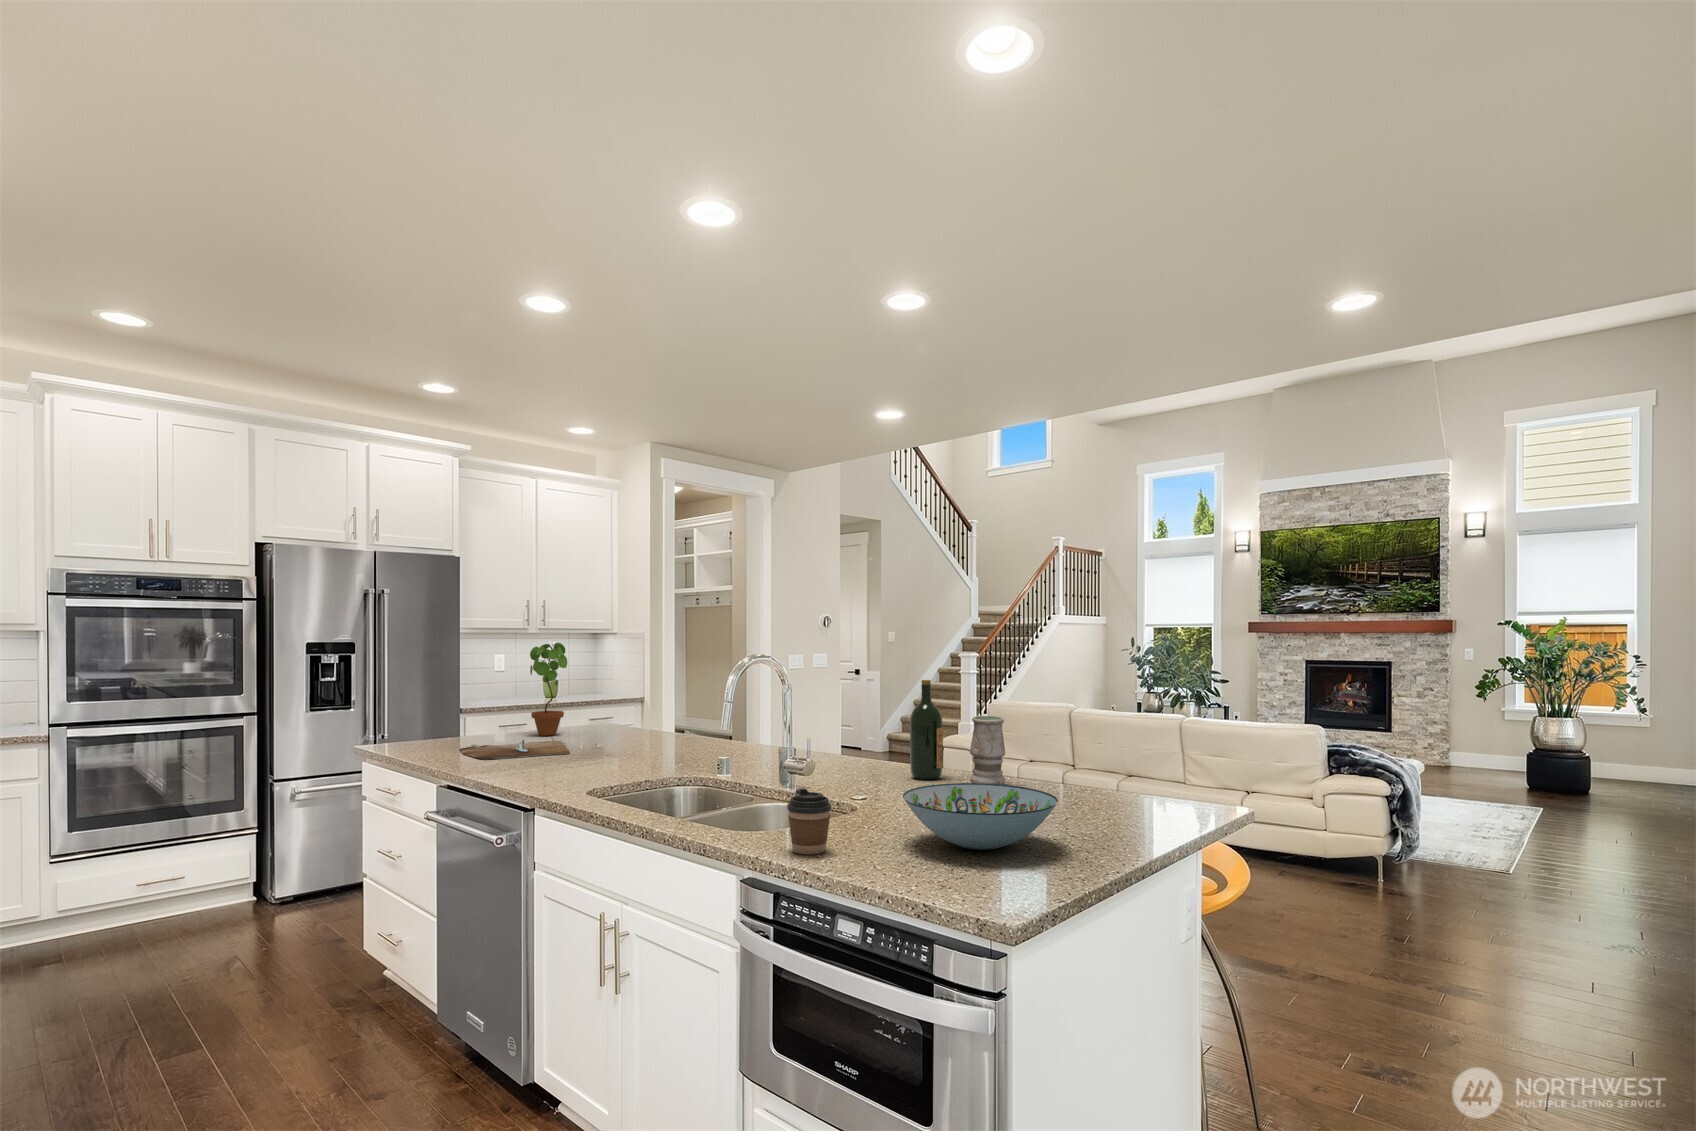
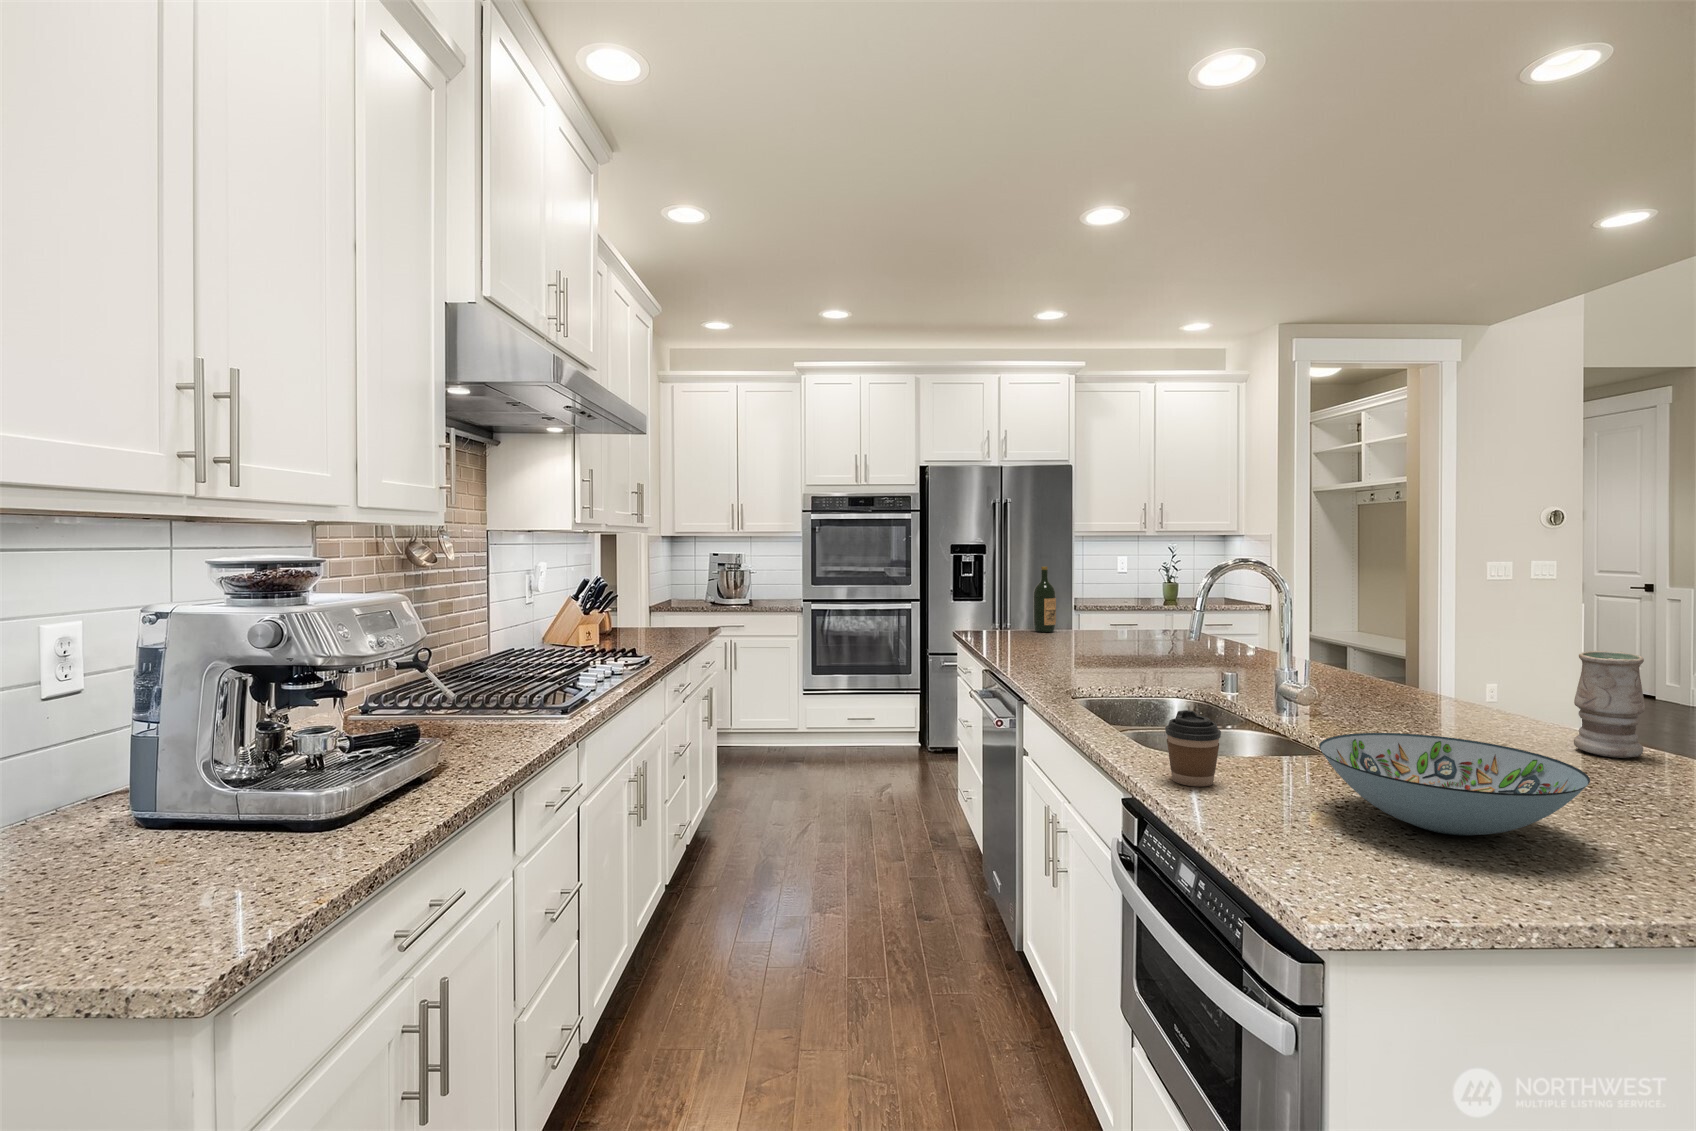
potted plant: present [530,643,567,736] -> none [1097,545,1132,633]
wine bottle: present [910,680,943,780] -> present [1033,567,1056,632]
cutting board: present [460,740,570,760] -> none [1020,634,1117,651]

